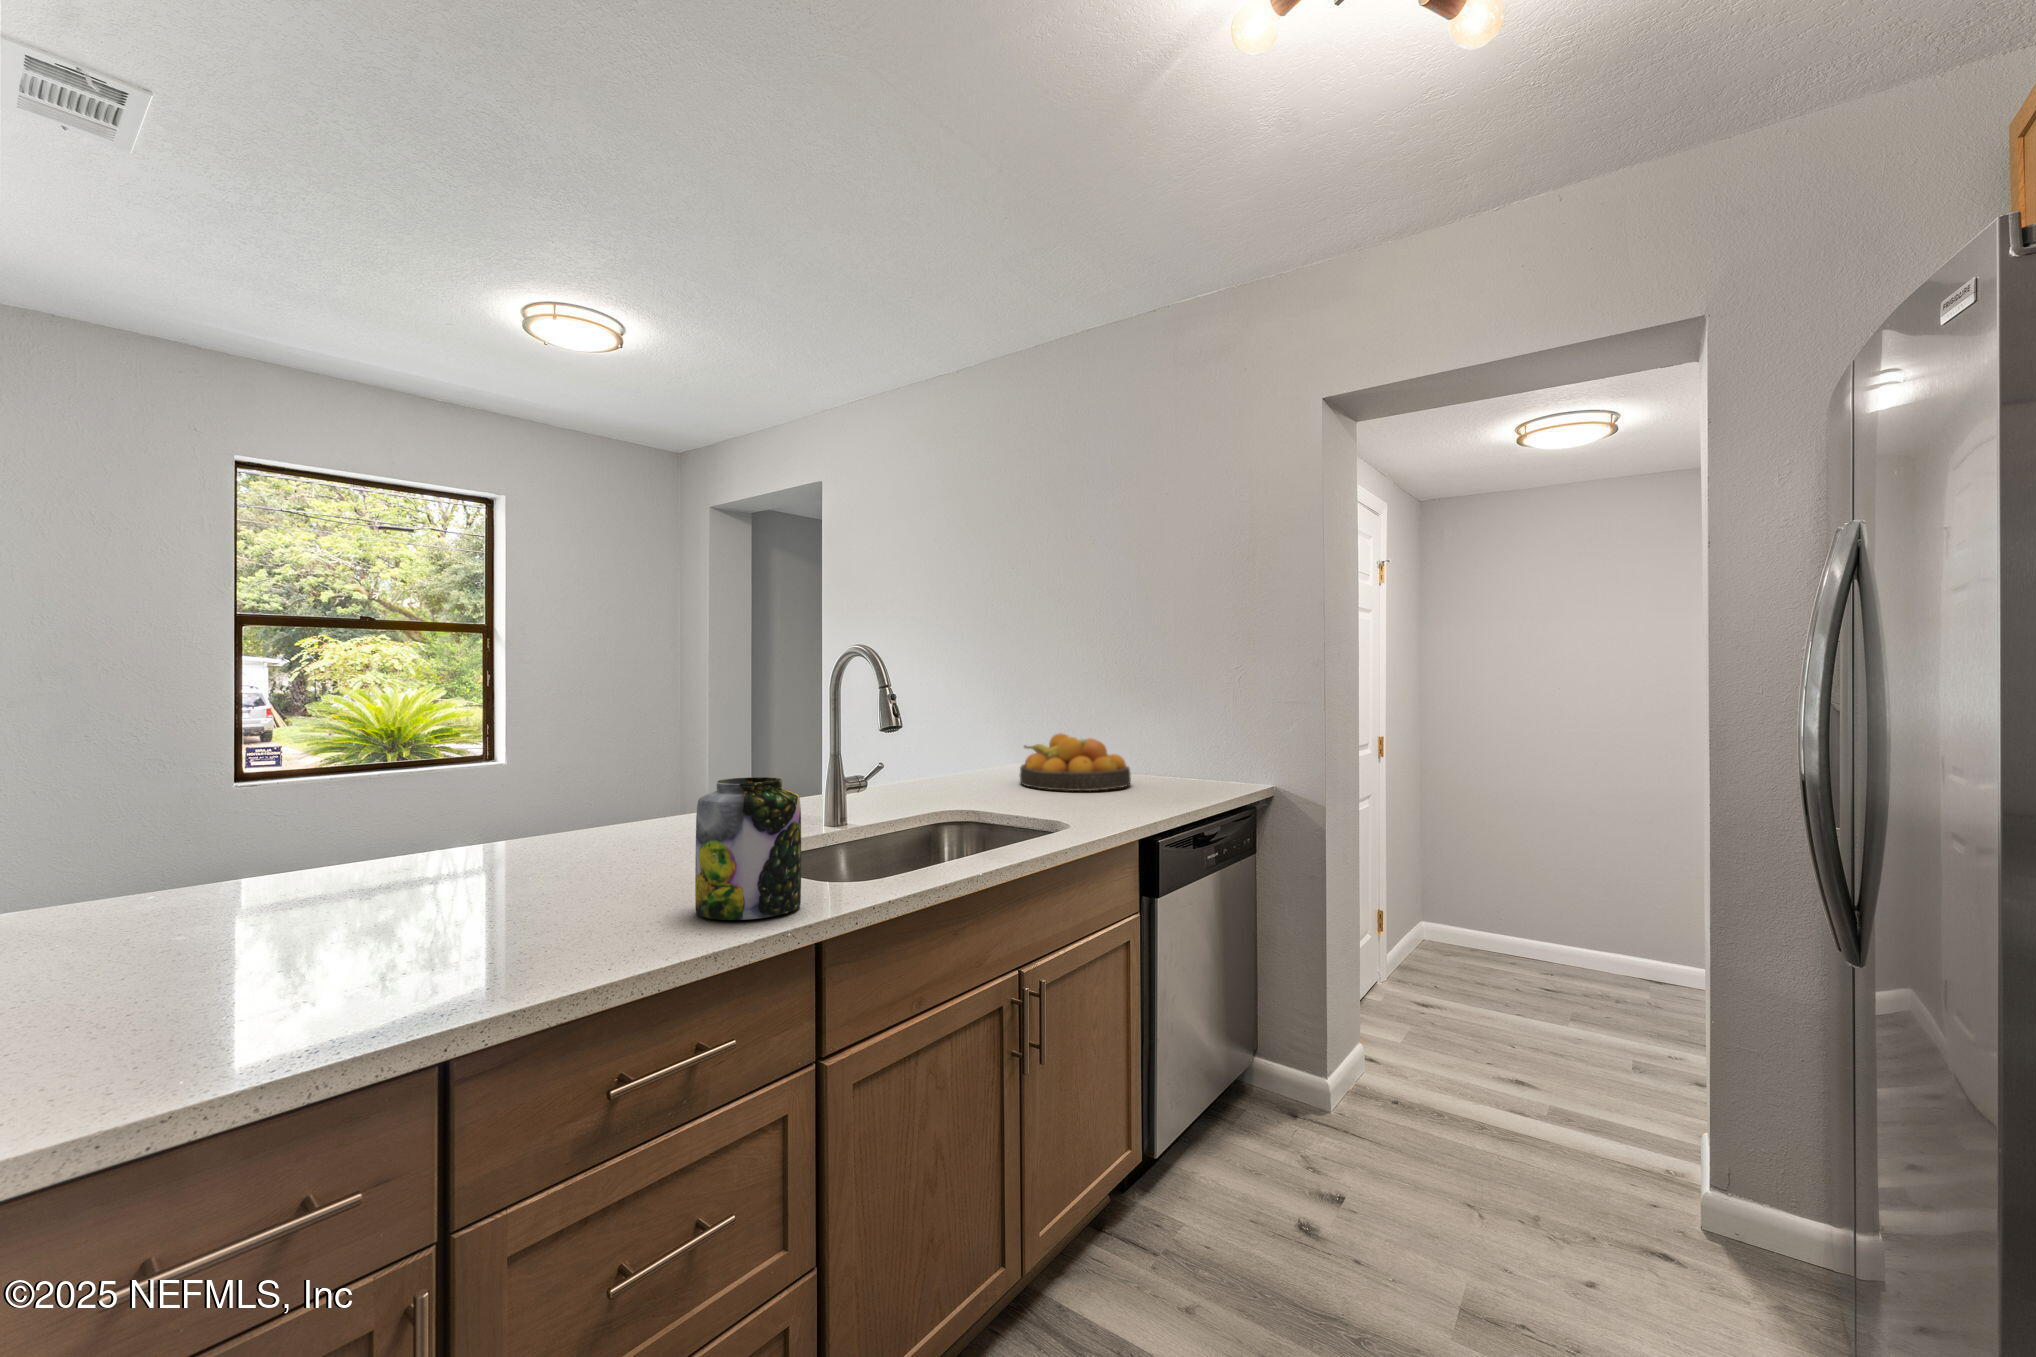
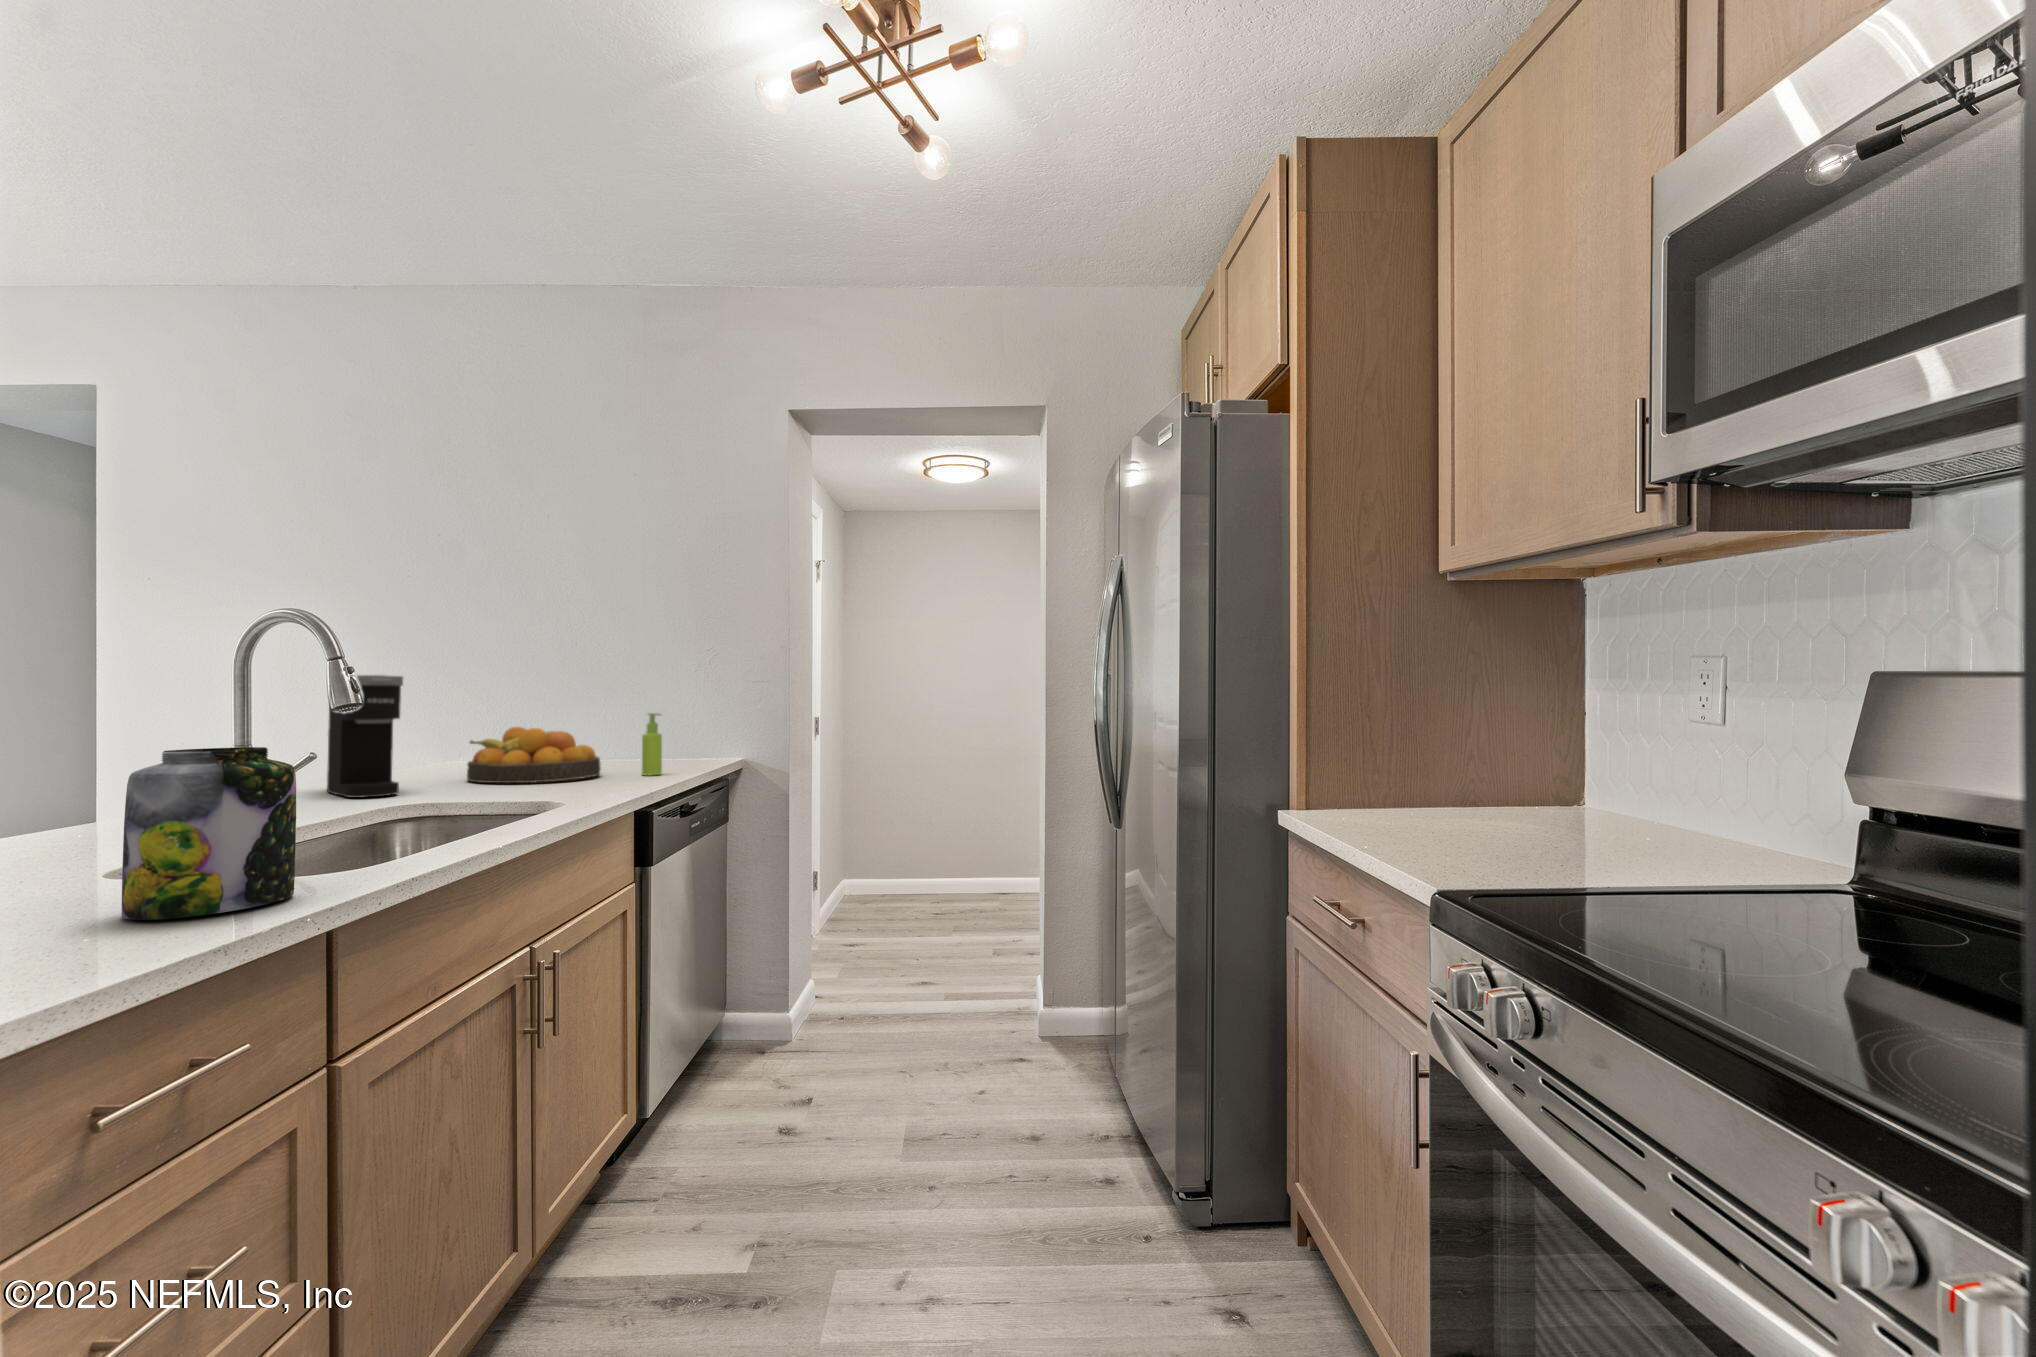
coffee maker: none [918,690,963,796] -> present [327,675,403,798]
soap dispenser: none [1168,724,1188,790] -> present [642,713,662,776]

